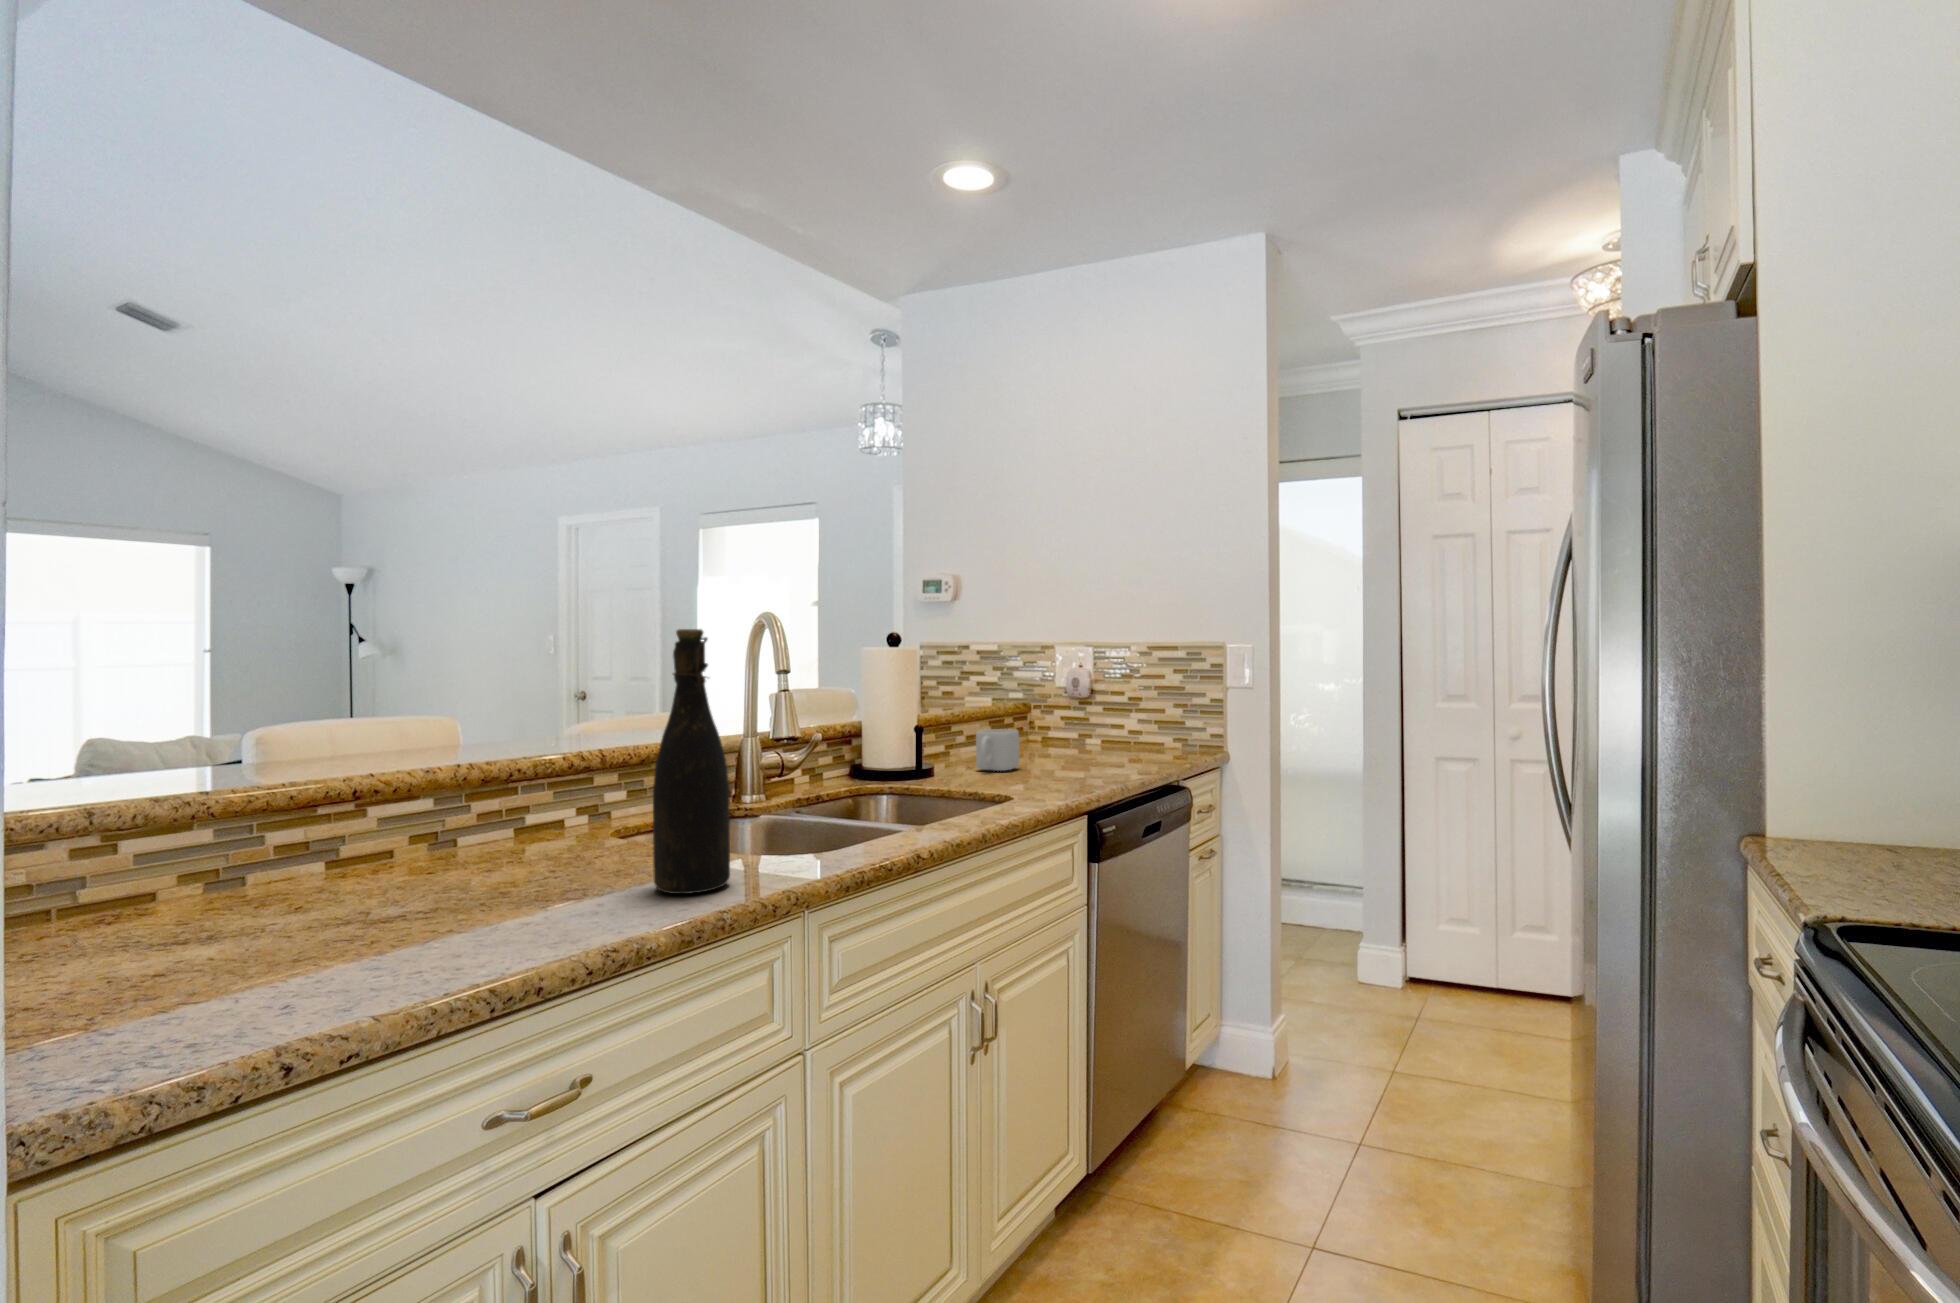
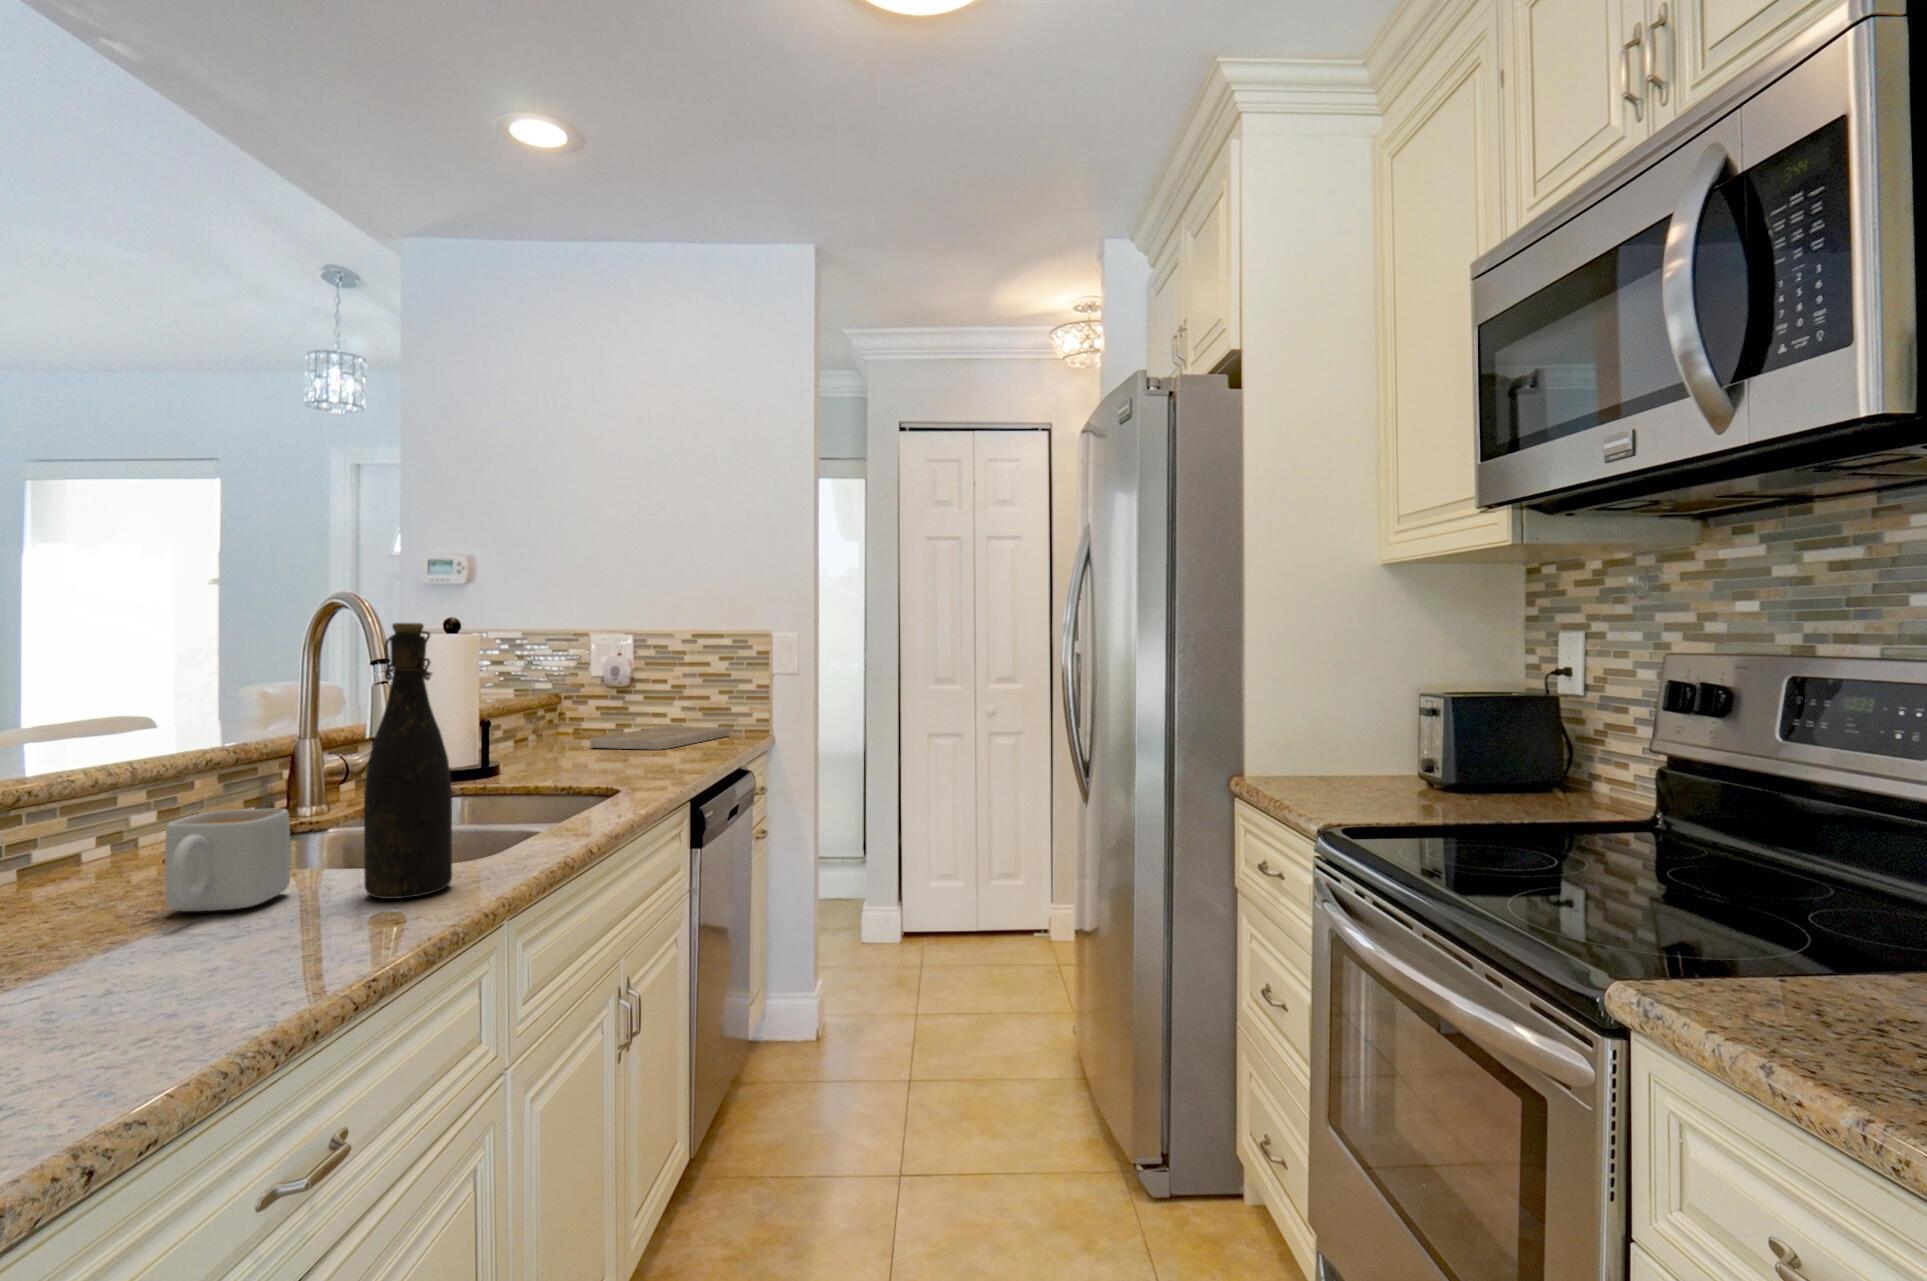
mug: present [976,729,1020,771] -> present [165,809,290,911]
cutting board: none [1045,738,1188,762] -> present [590,727,730,750]

